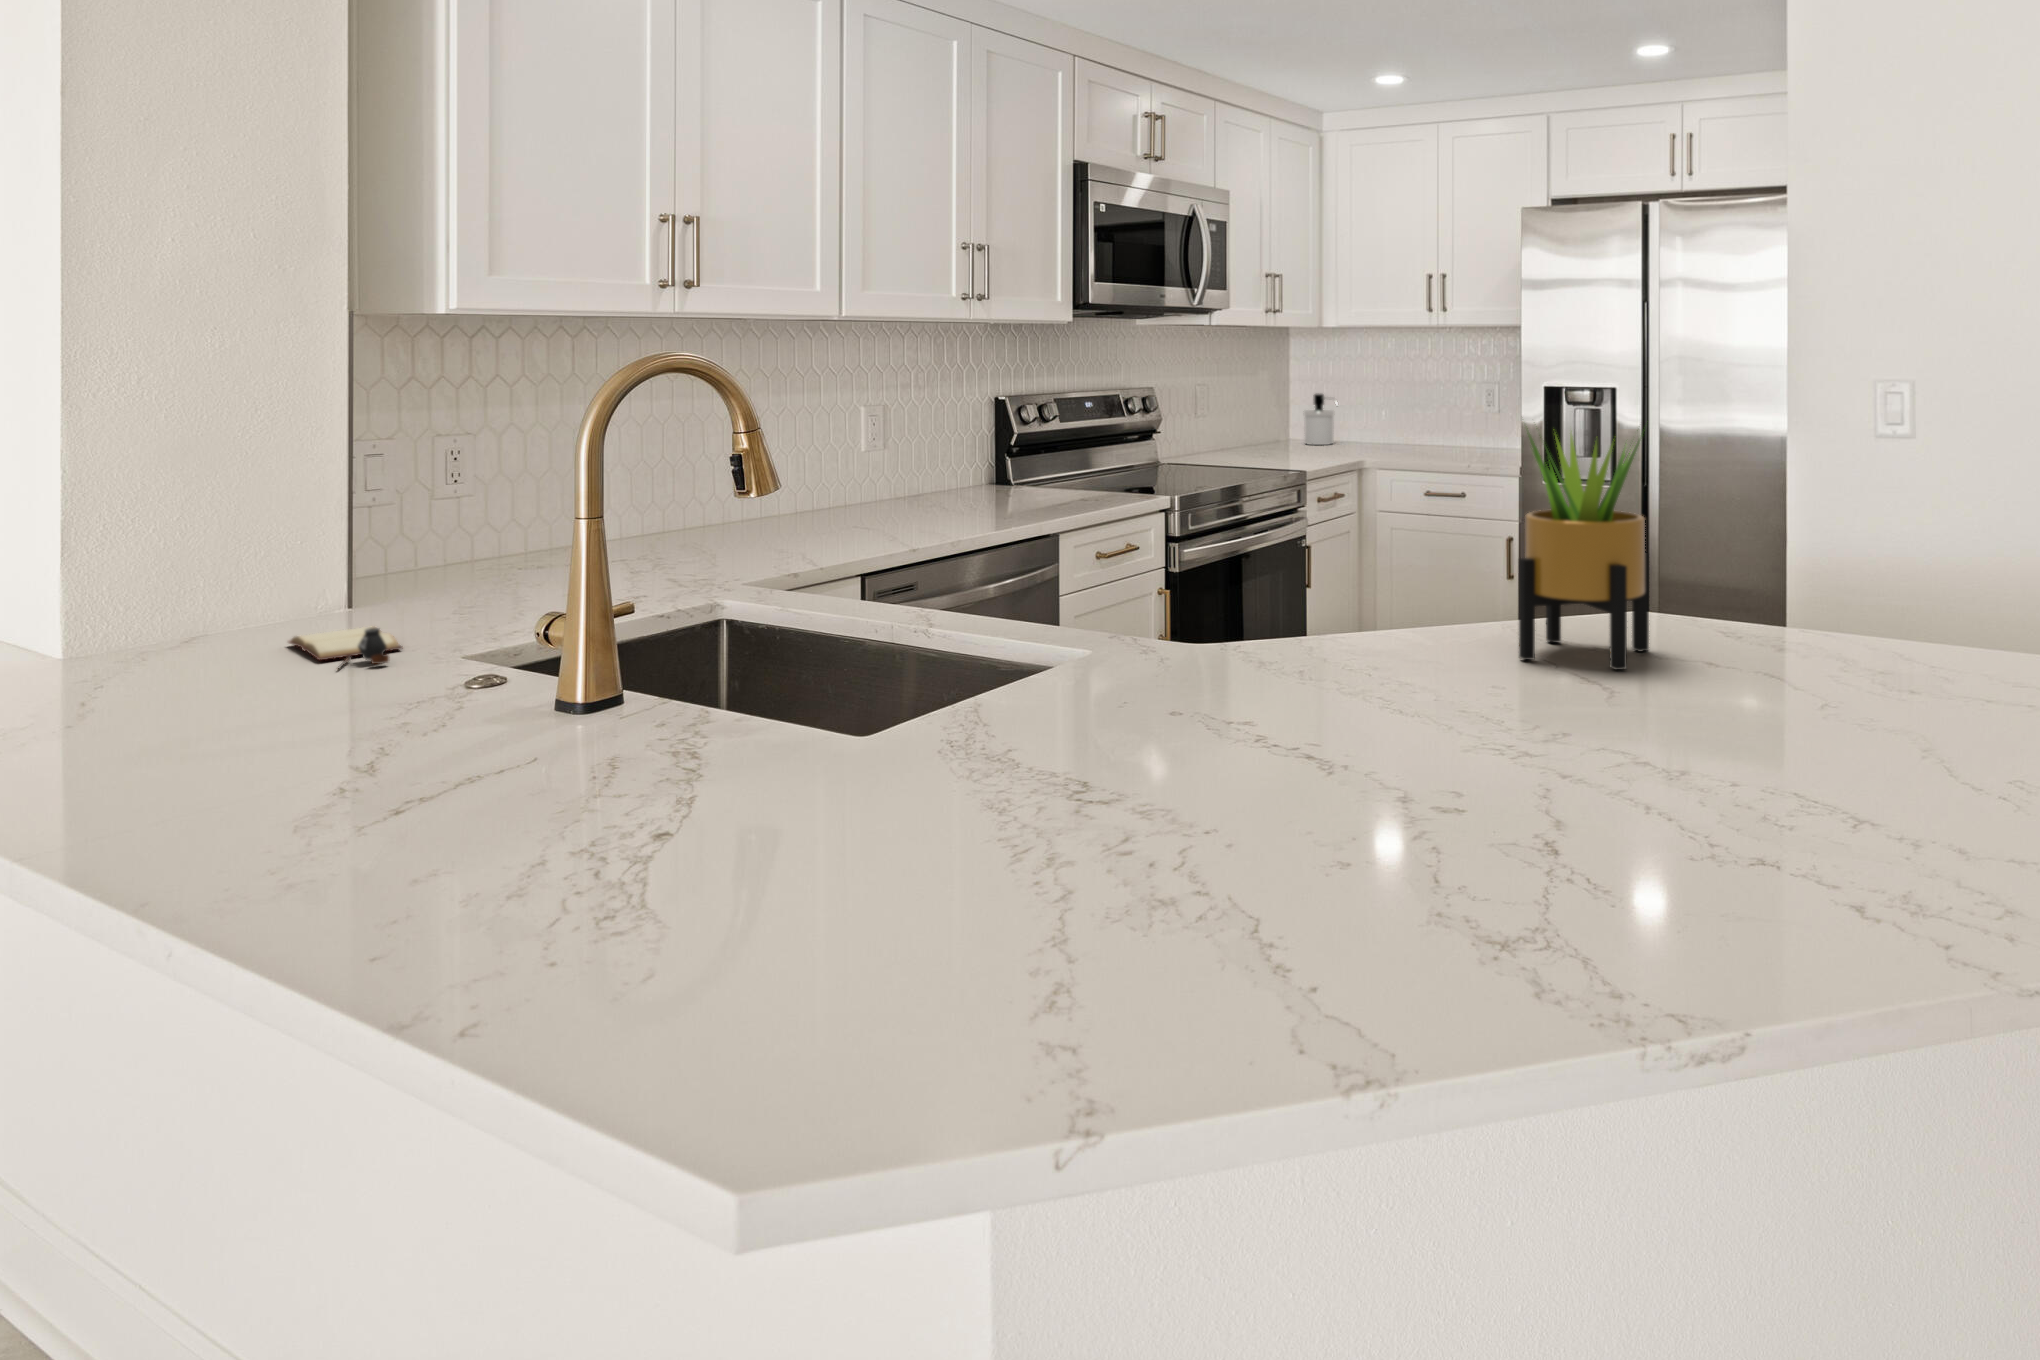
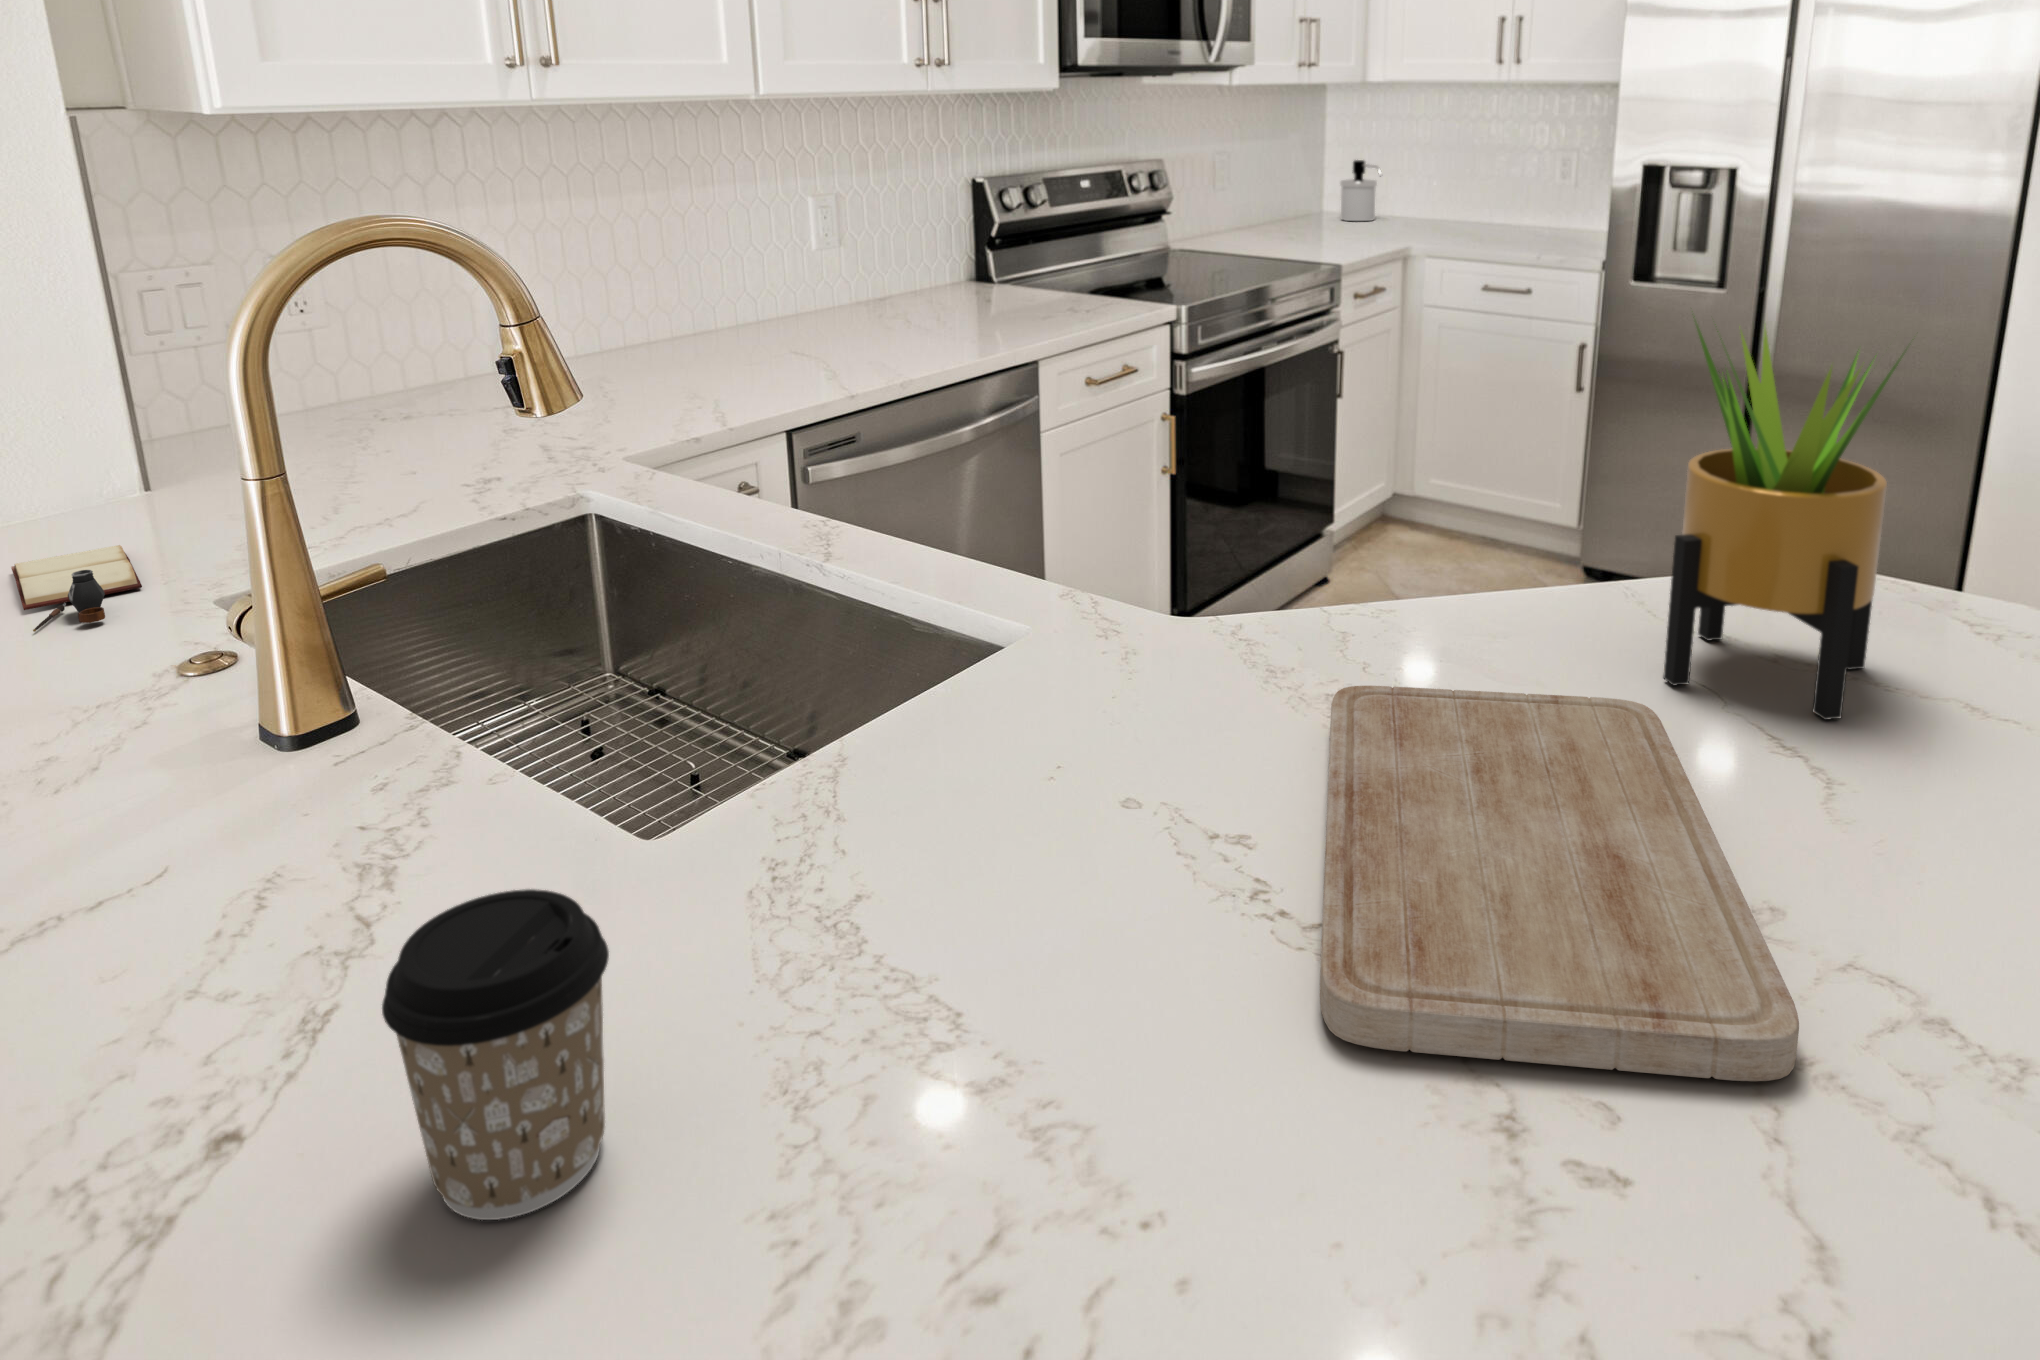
cutting board: none [1296,656,1560,782] -> present [1320,686,1799,1081]
coffee cup: none [782,675,902,846] -> present [382,889,609,1220]

